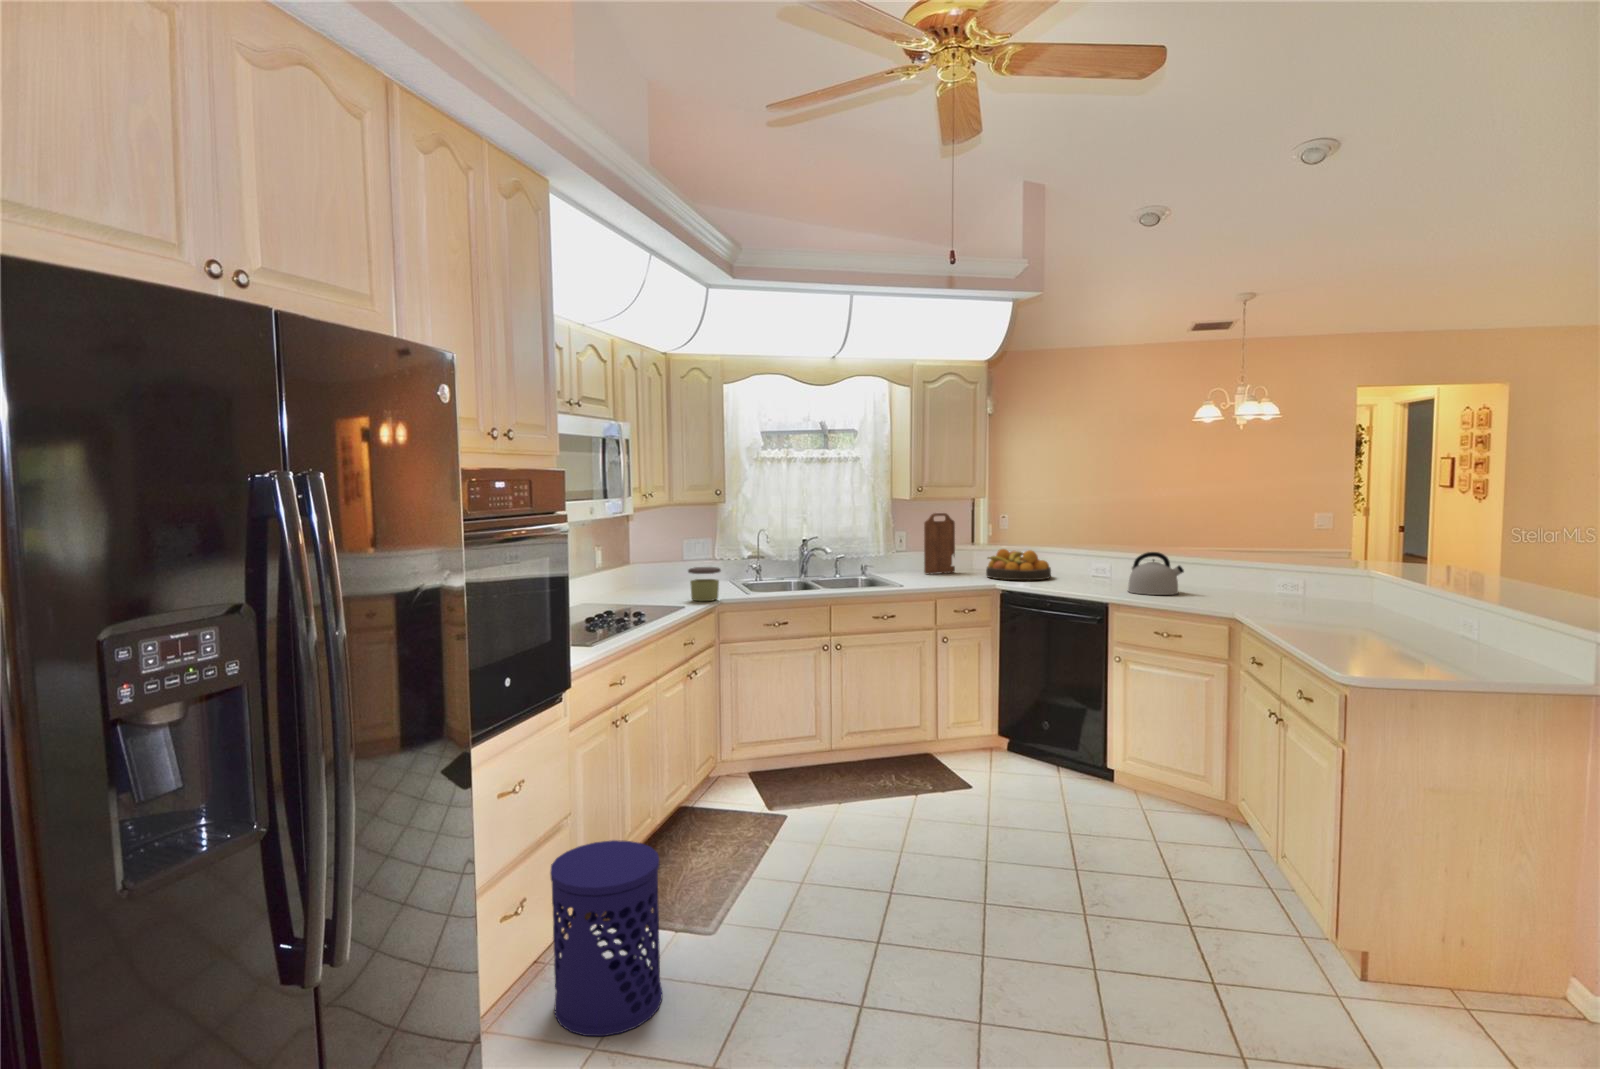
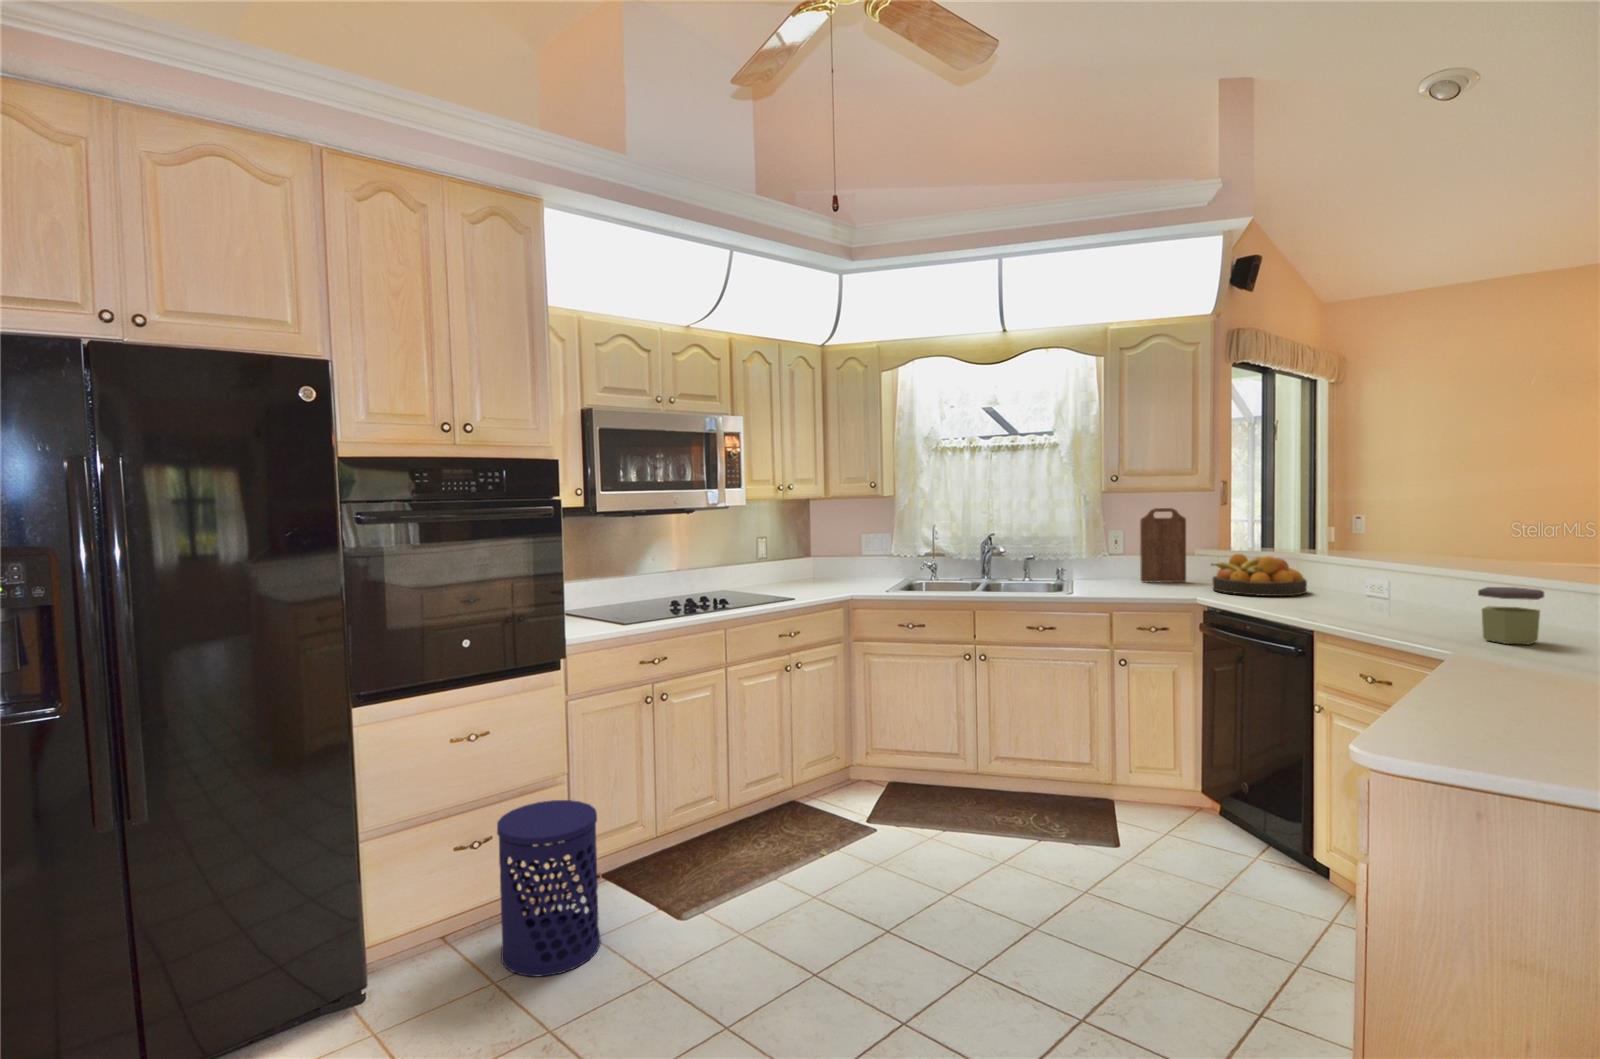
kettle: present [1128,552,1184,595] -> none [1378,562,1472,626]
jar: present [688,567,721,601] -> present [1478,587,1544,645]

